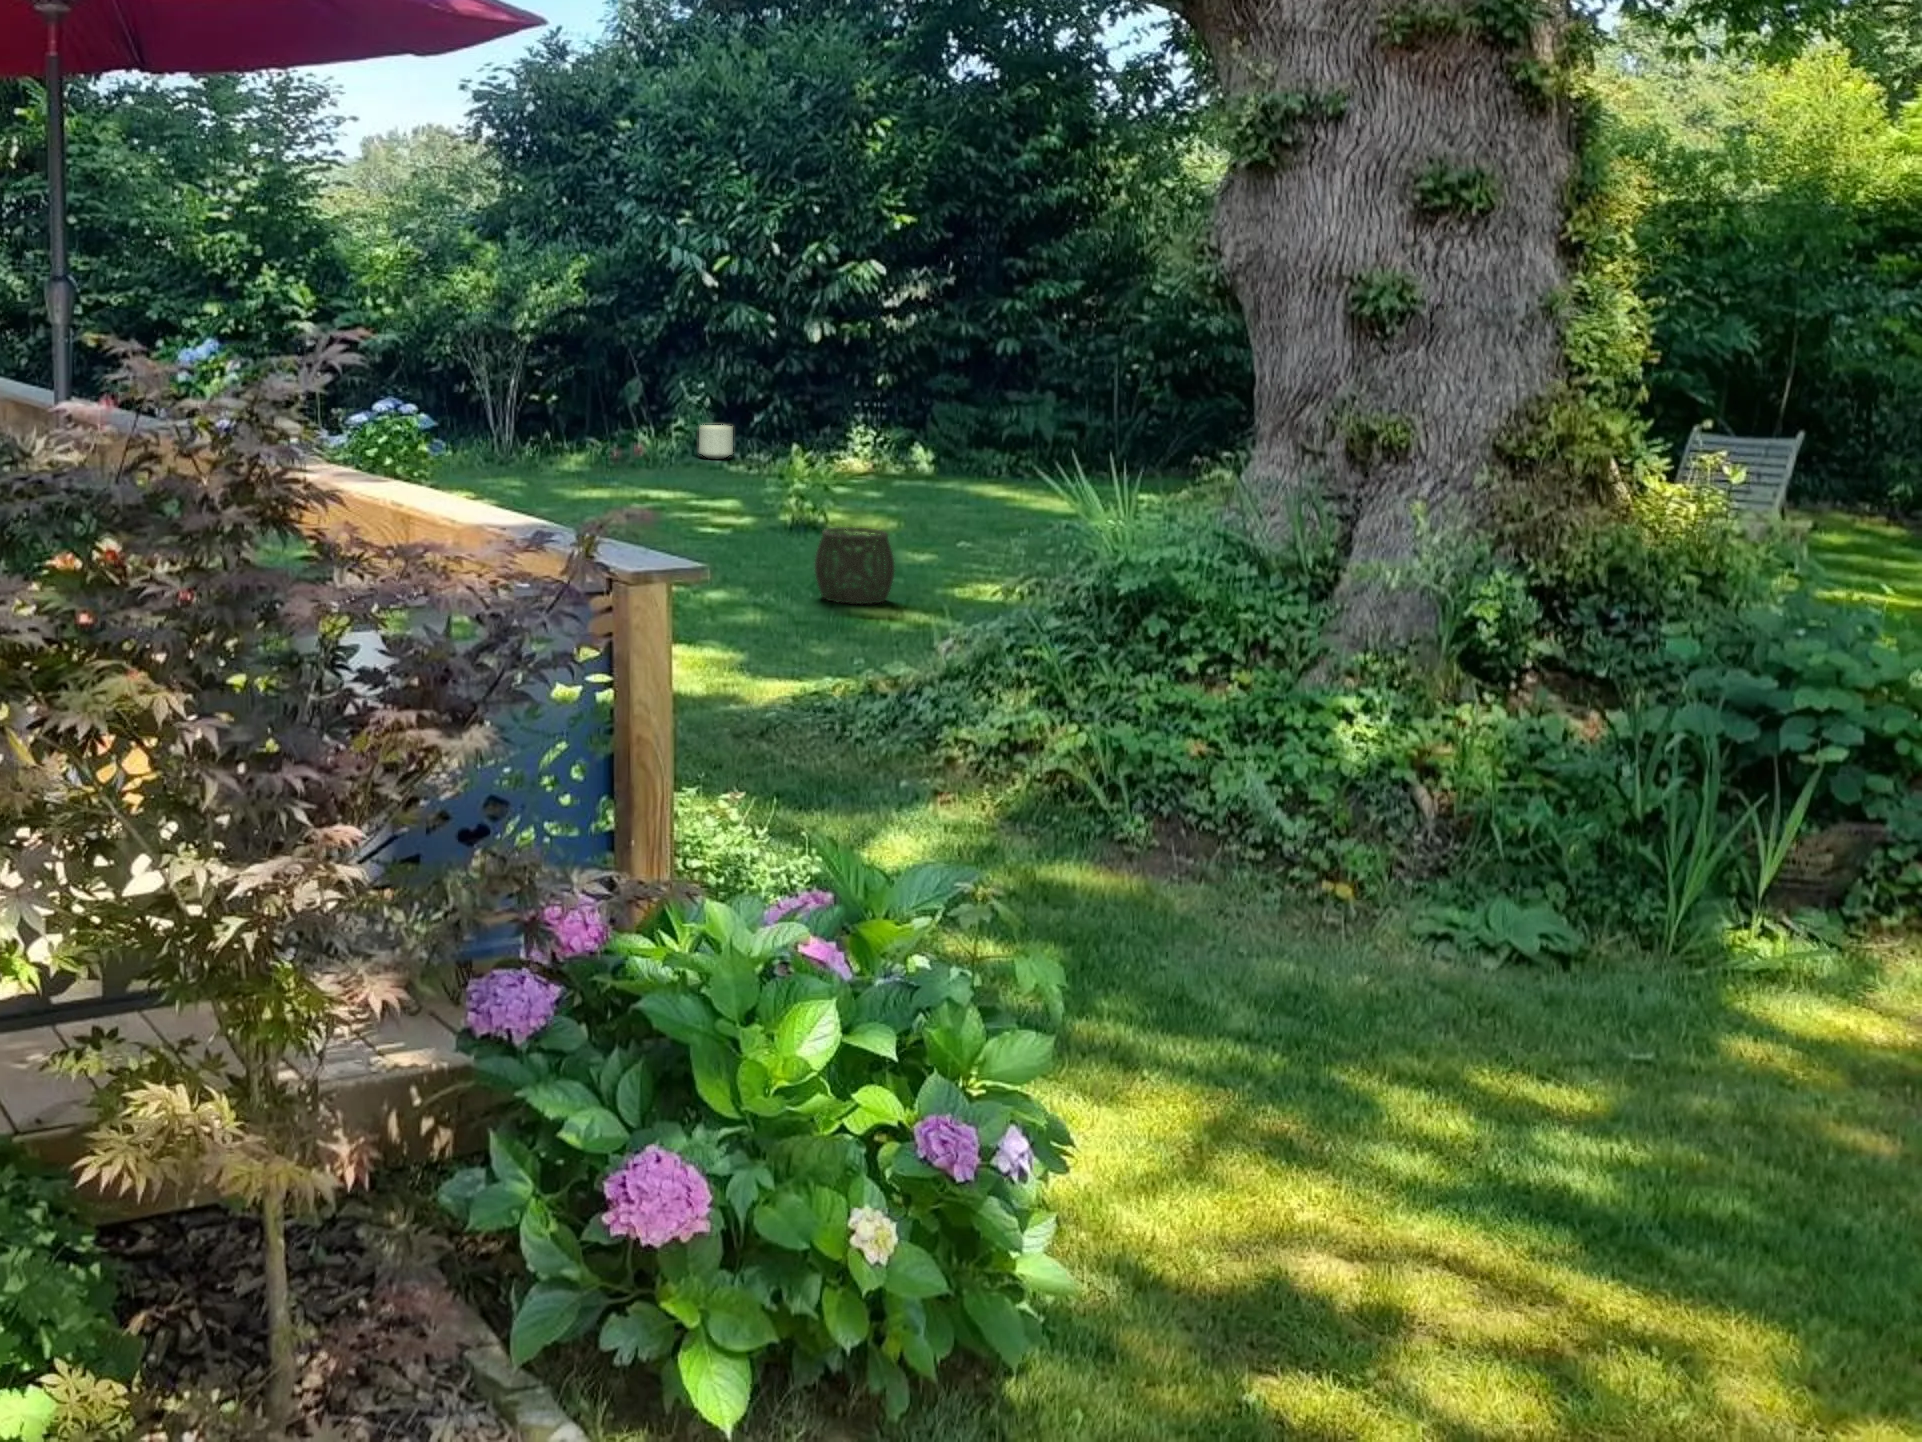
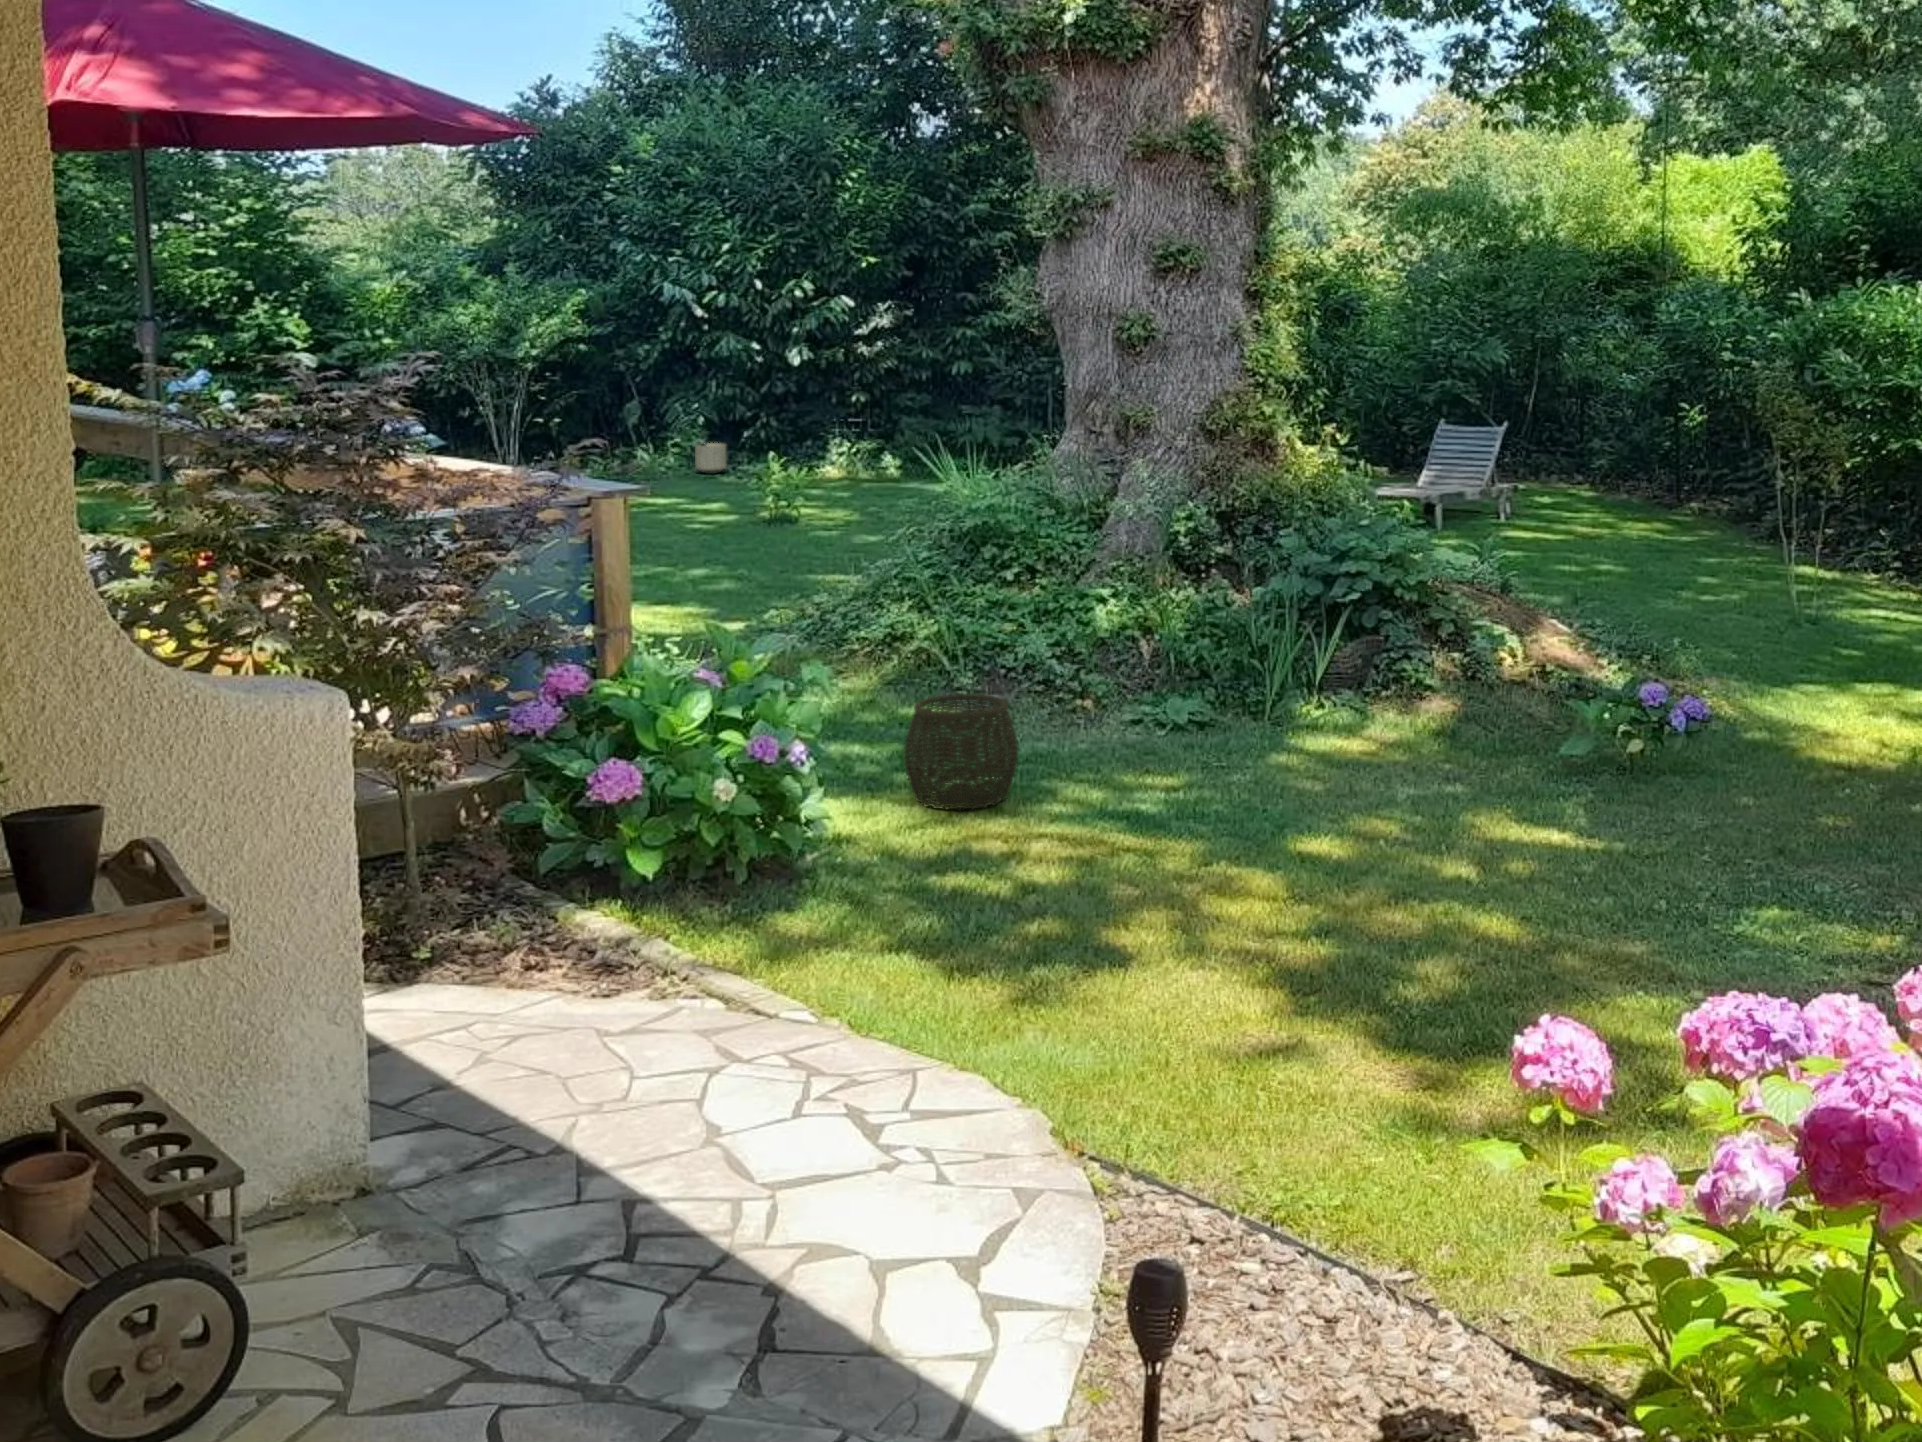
woven basket: present [815,527,894,604] -> present [904,694,1018,810]

